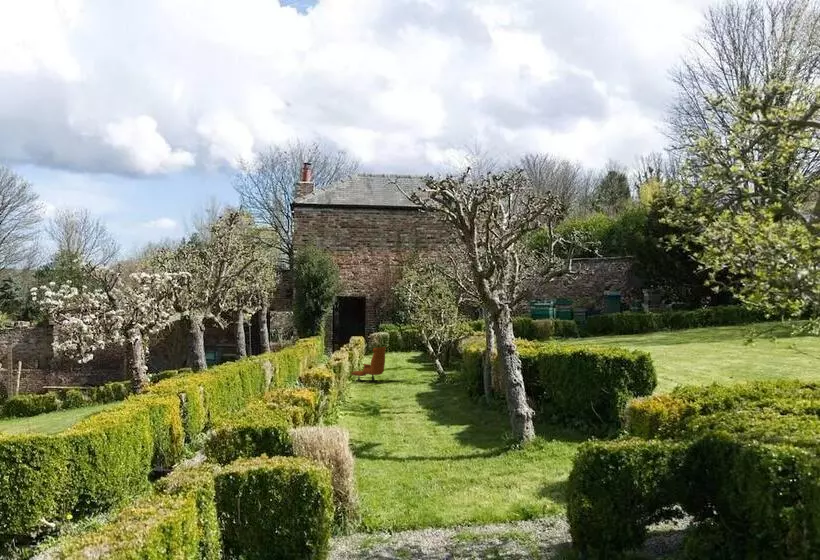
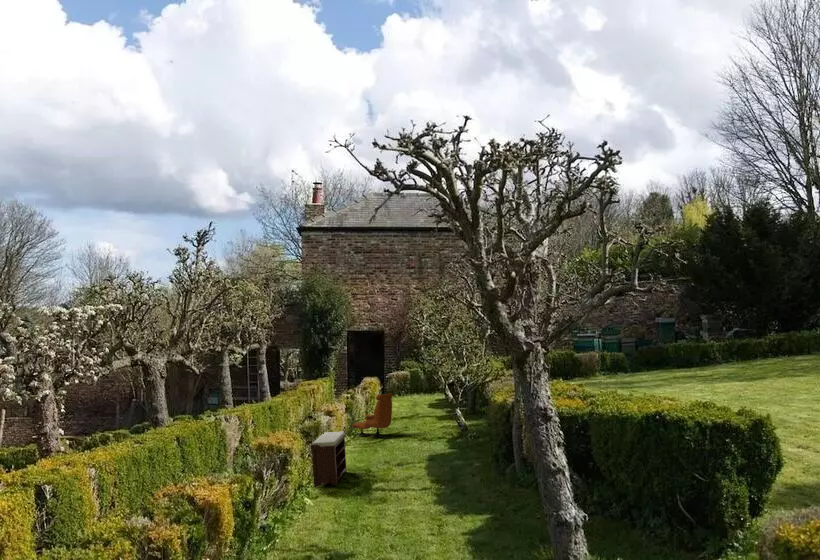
bench: none [333,373,356,412] -> present [310,431,347,487]

